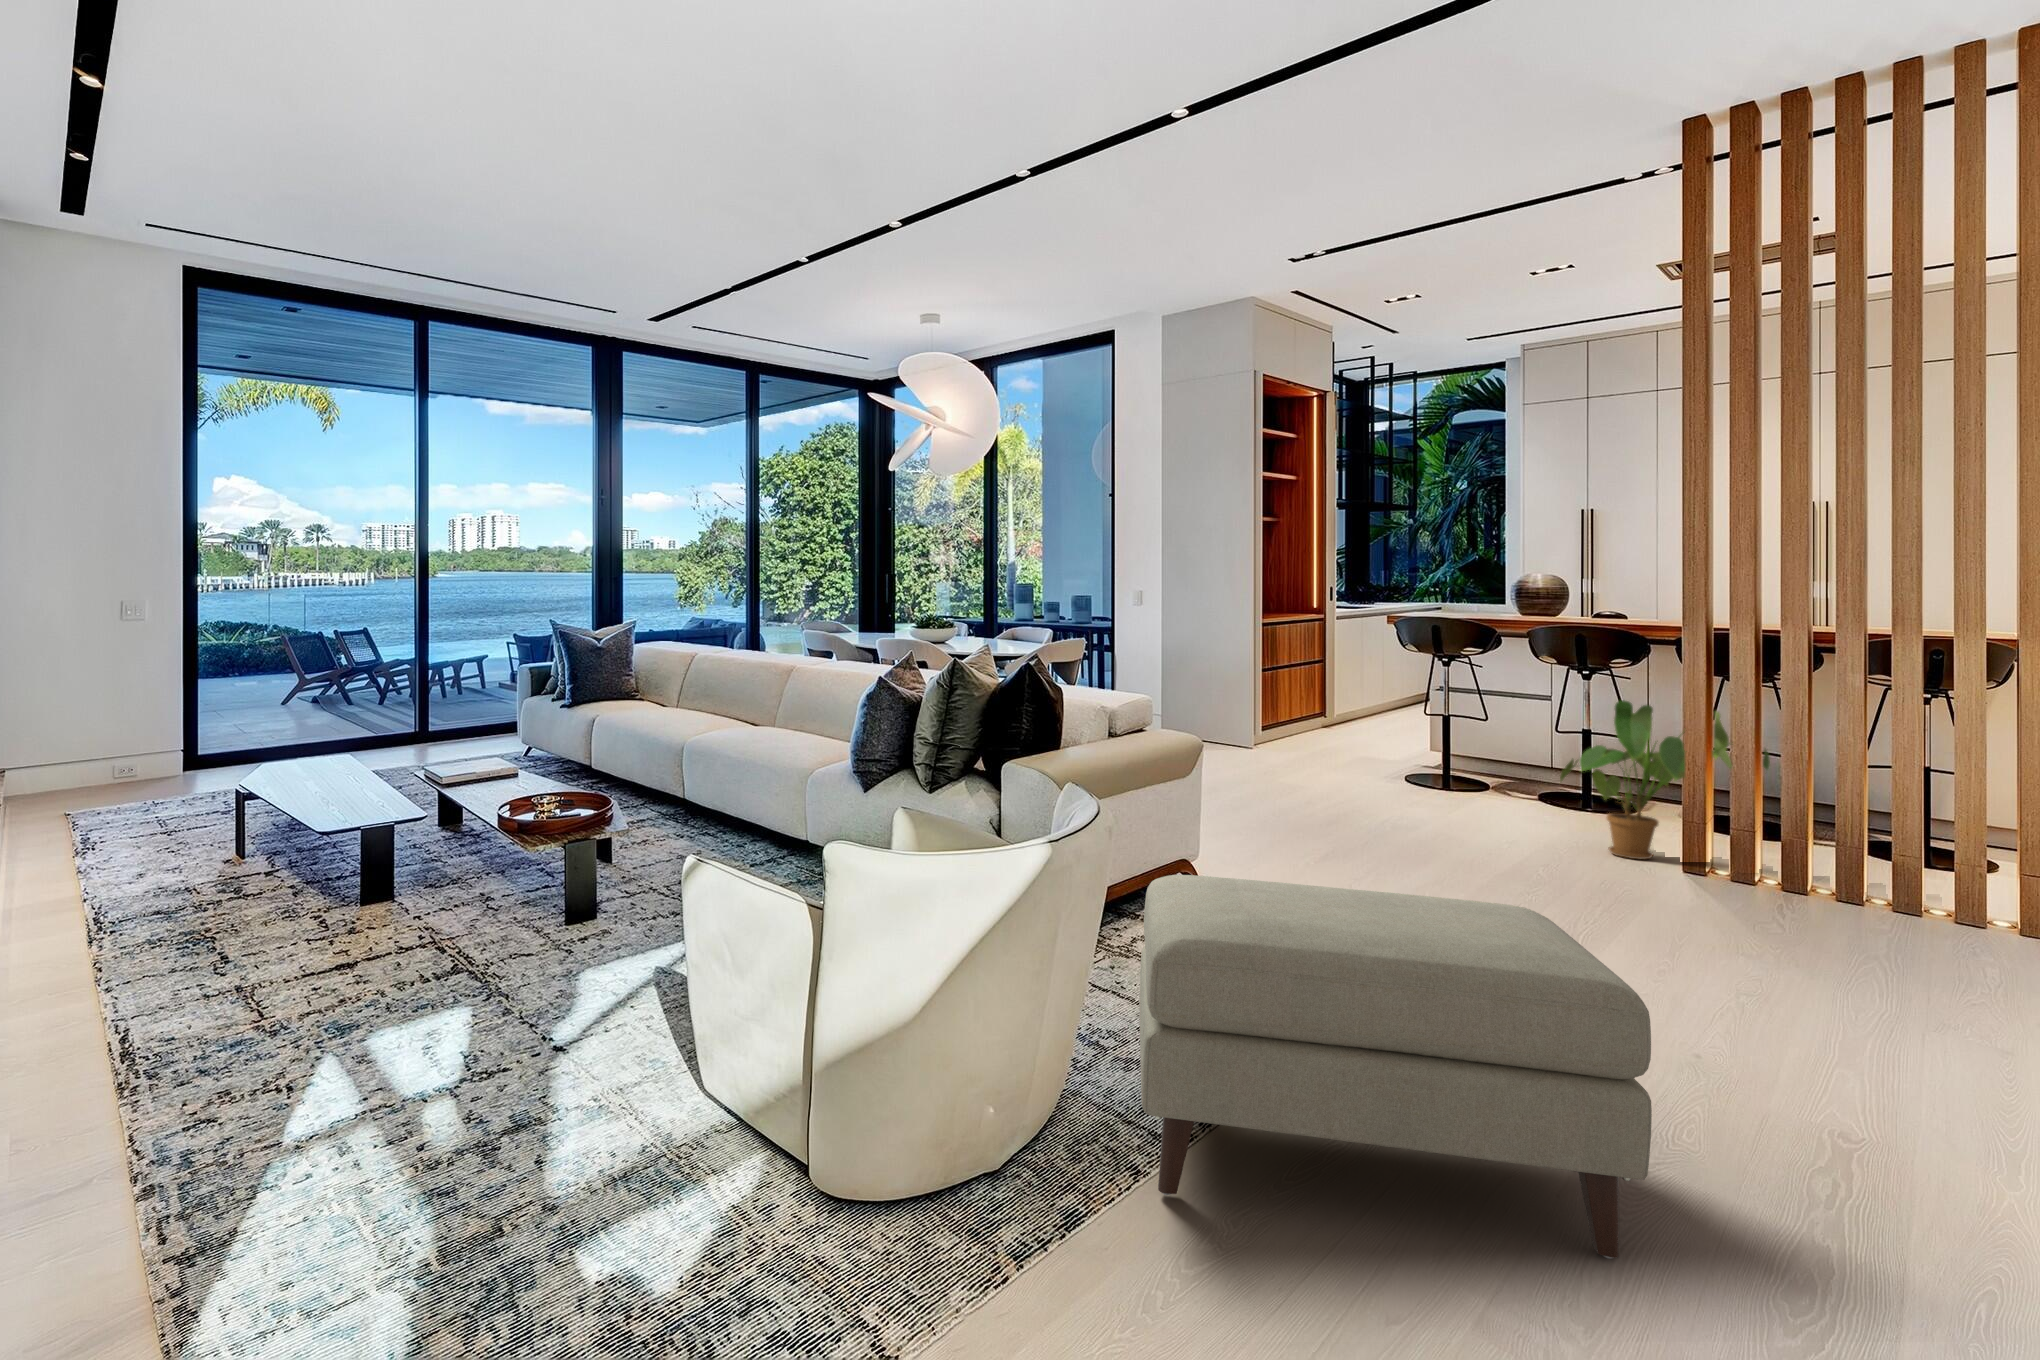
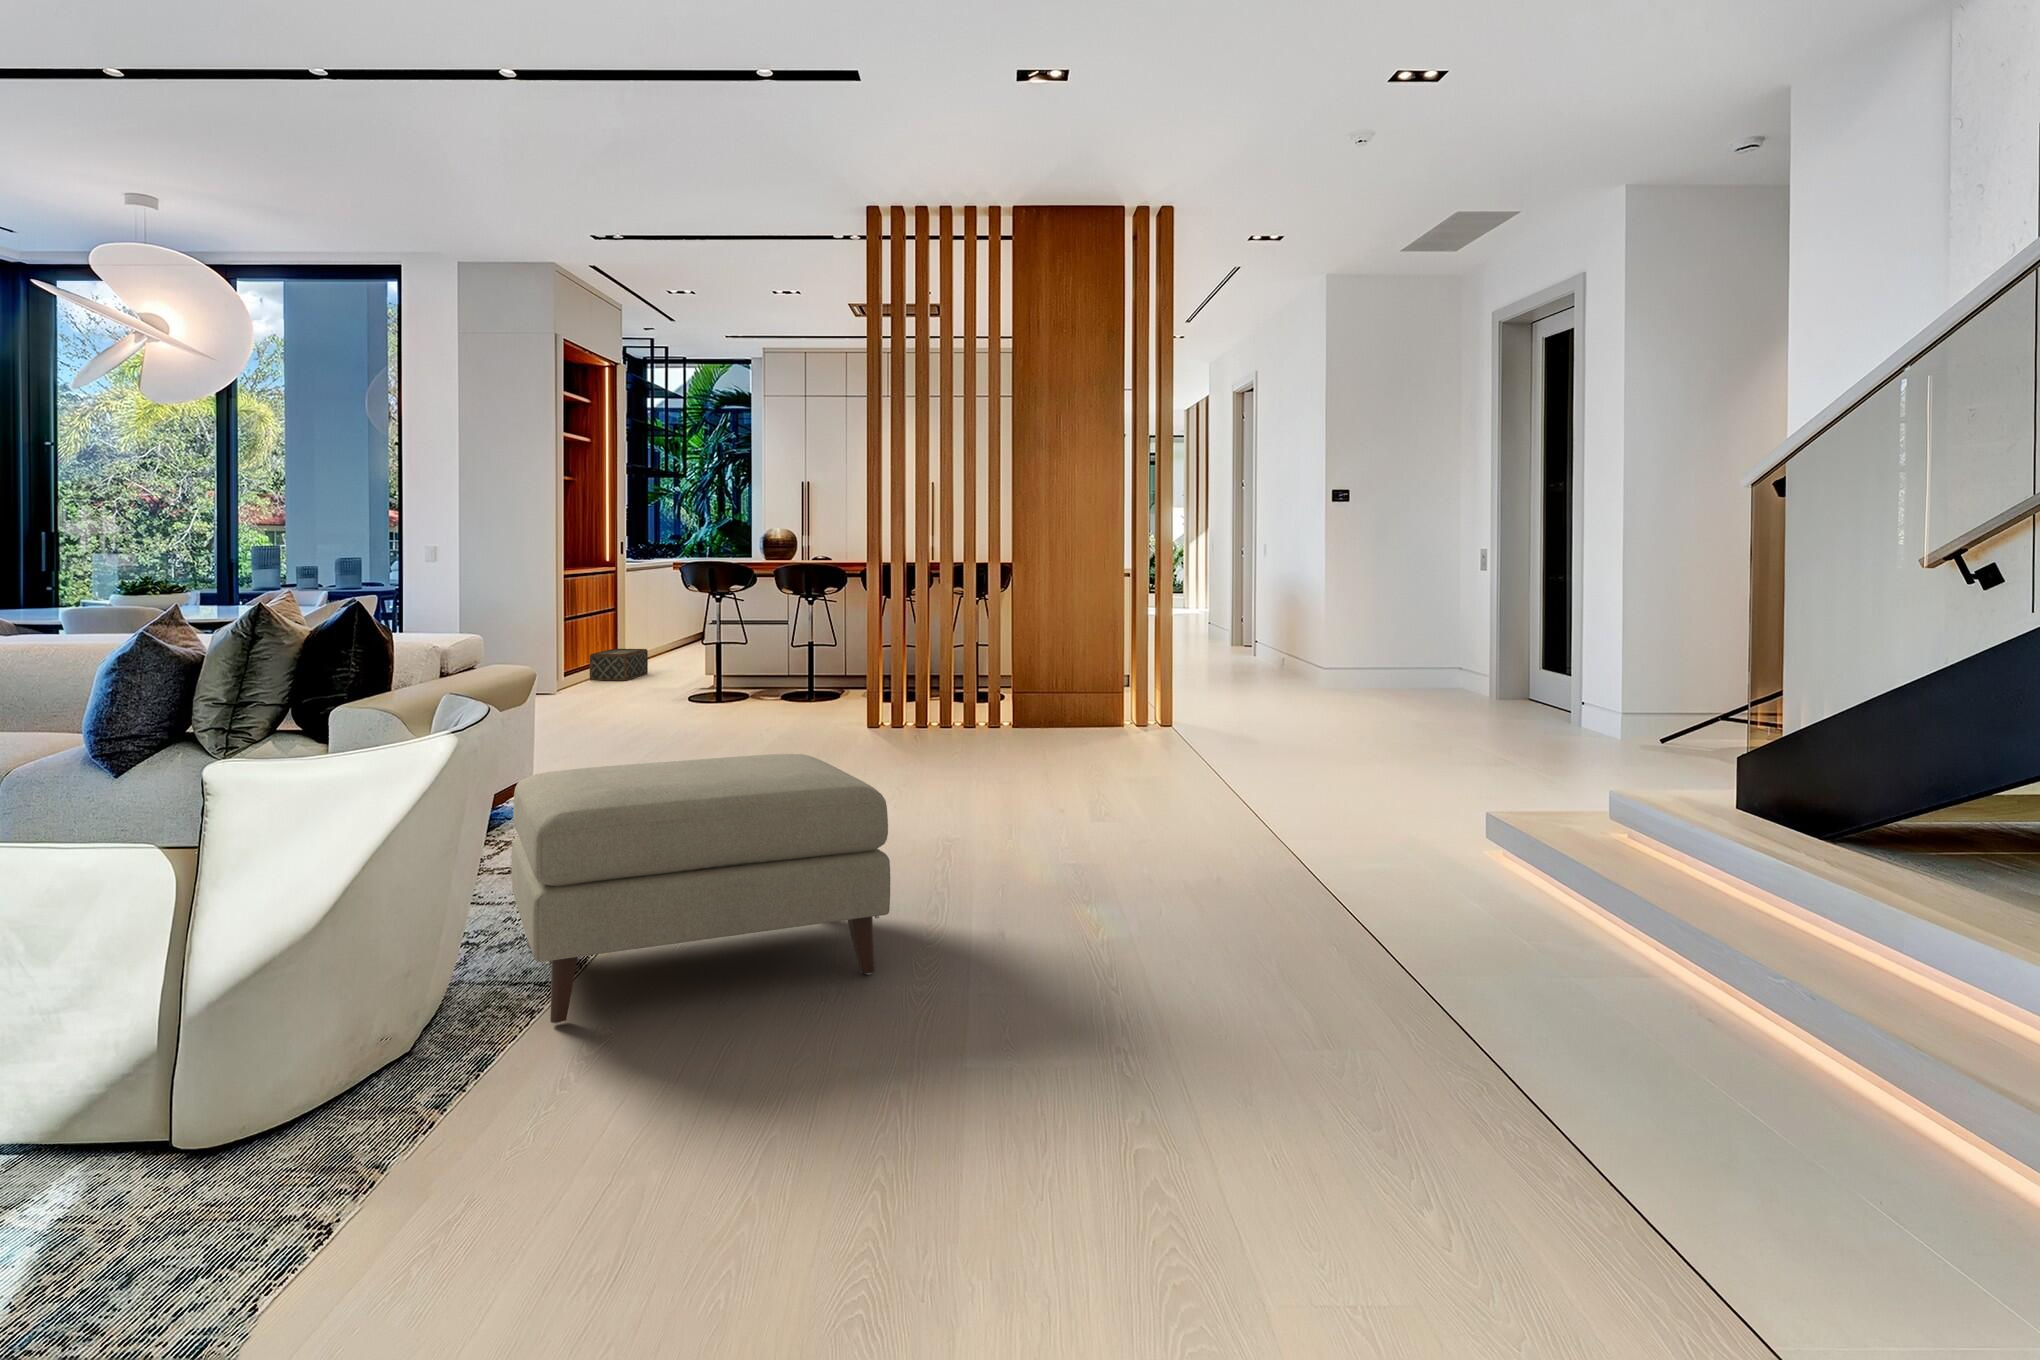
house plant: present [1560,700,1770,859] -> none [804,615,936,732]
woven basket: none [1290,706,1361,745] -> present [590,649,648,681]

